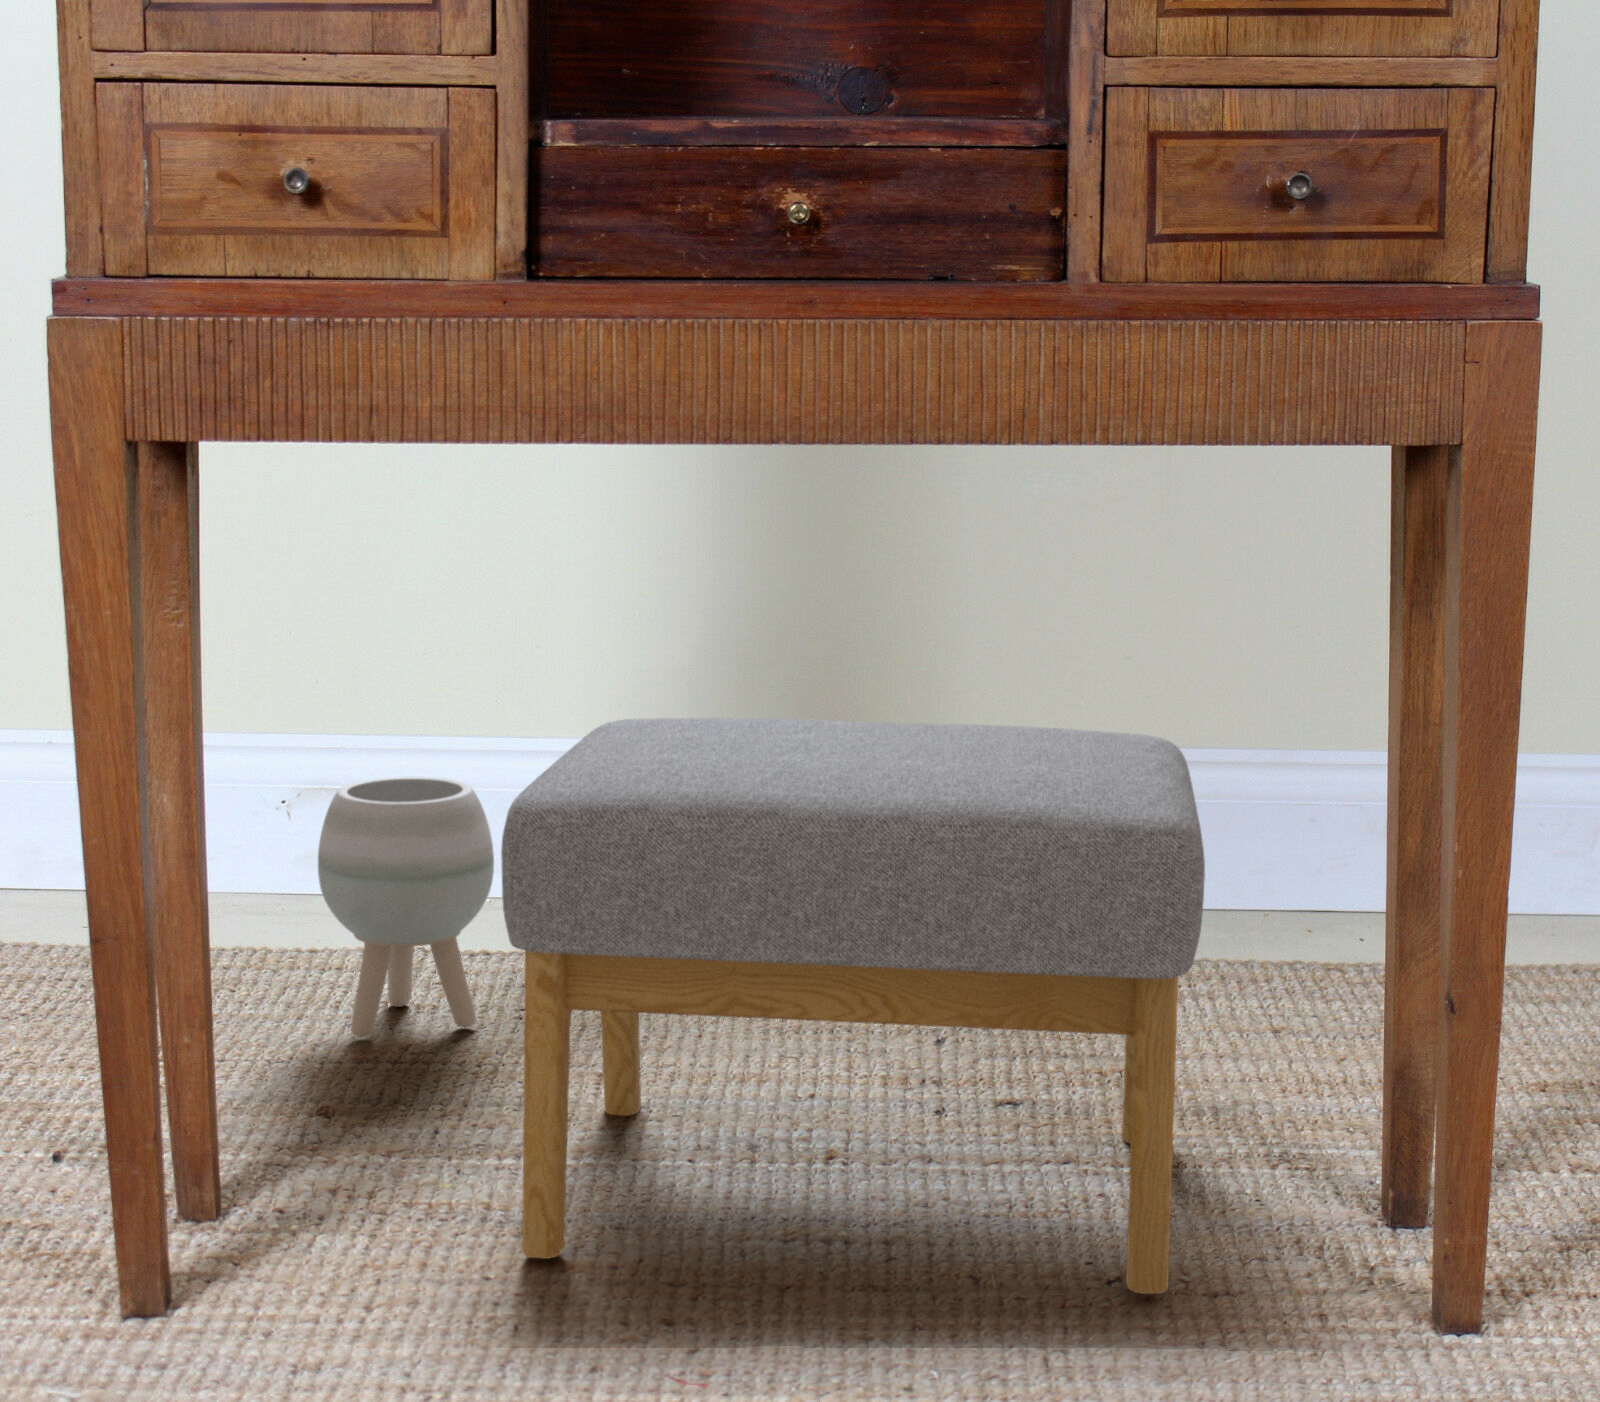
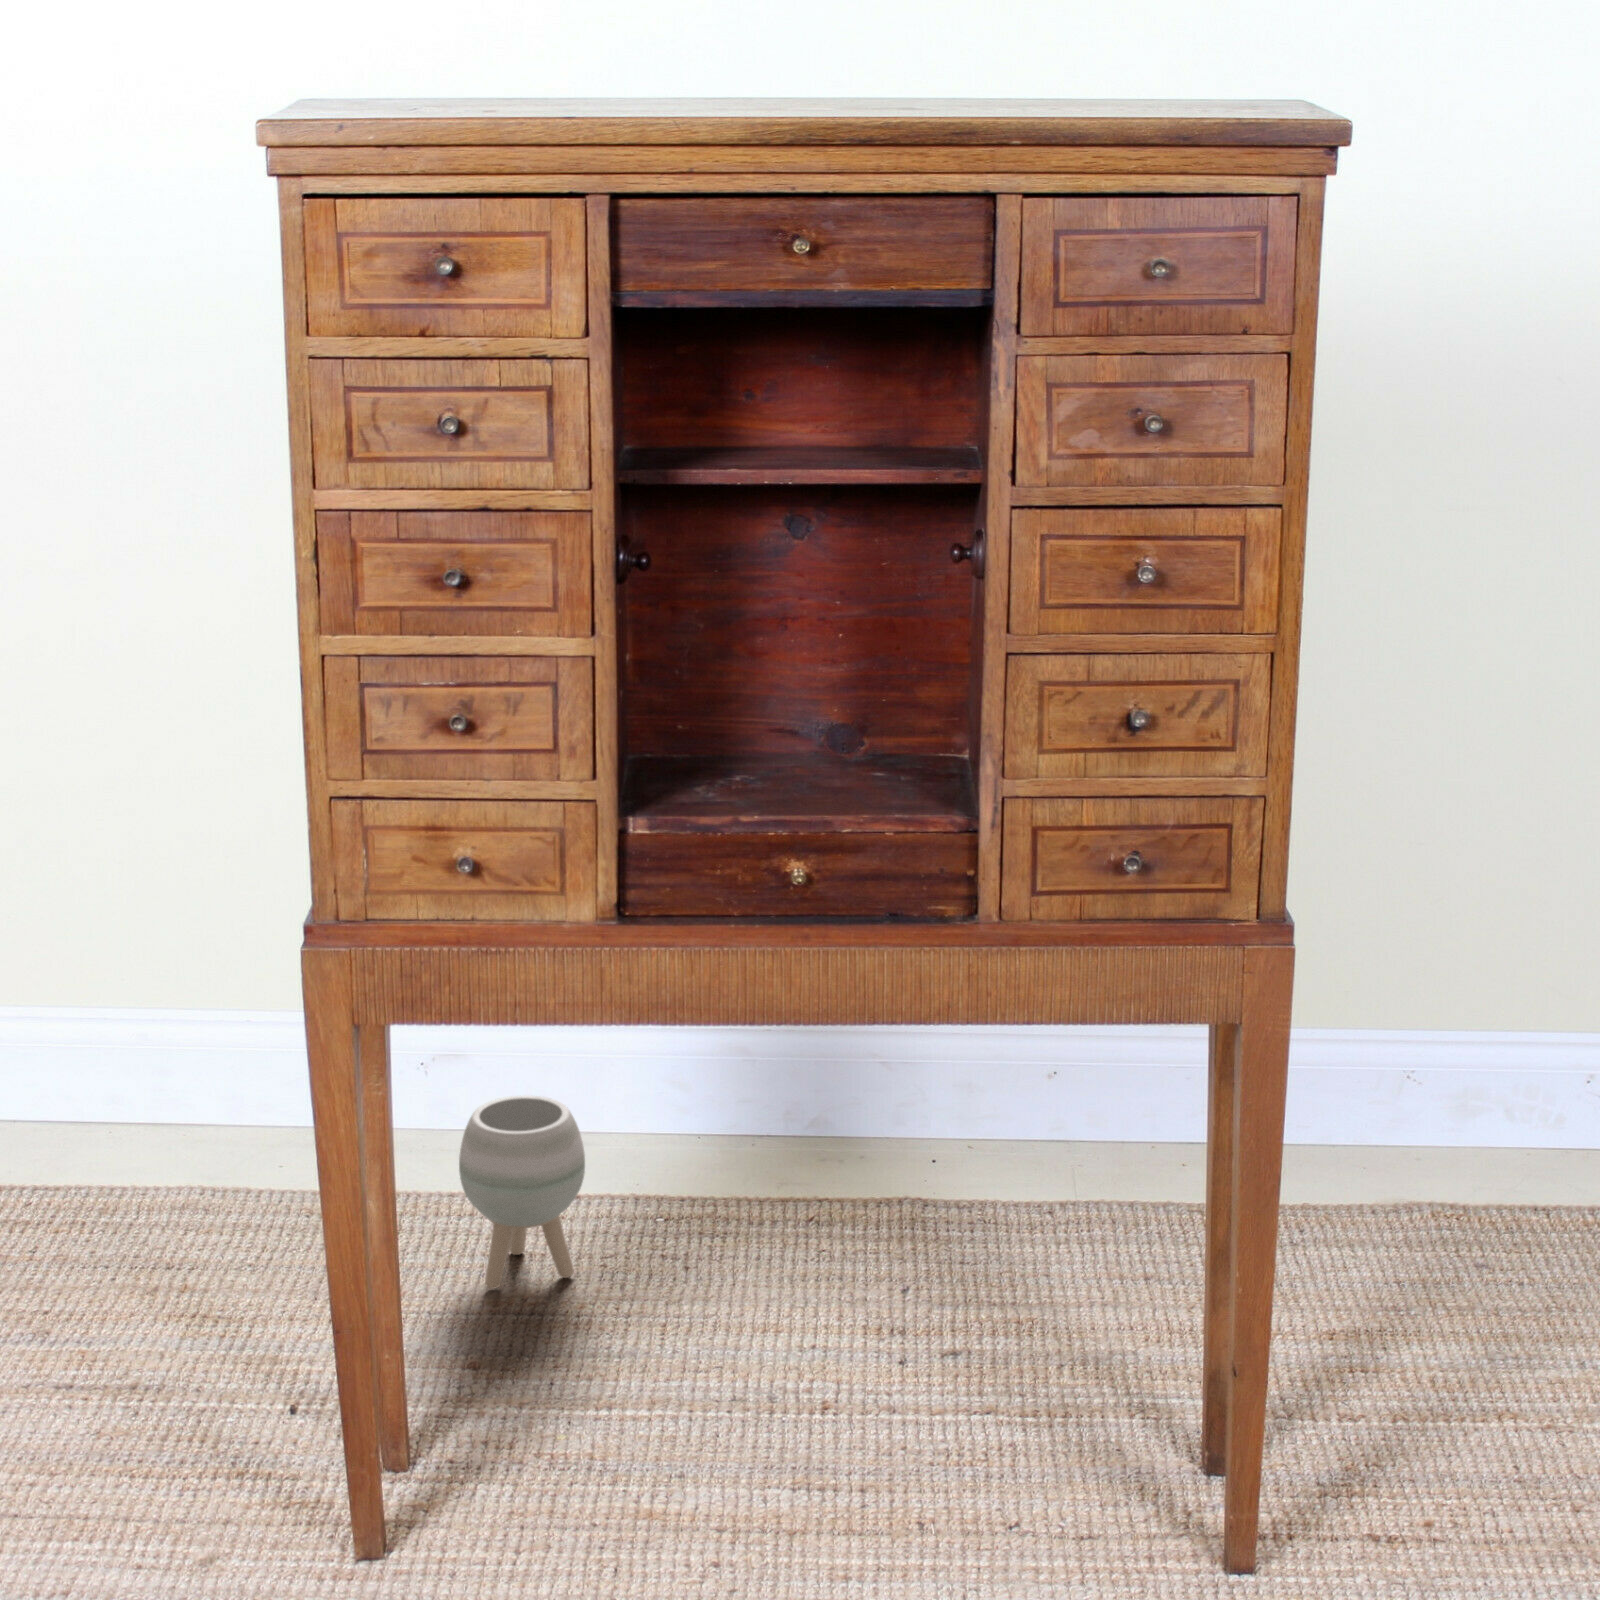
footstool: present [501,718,1205,1294] -> none [602,1101,1076,1541]

